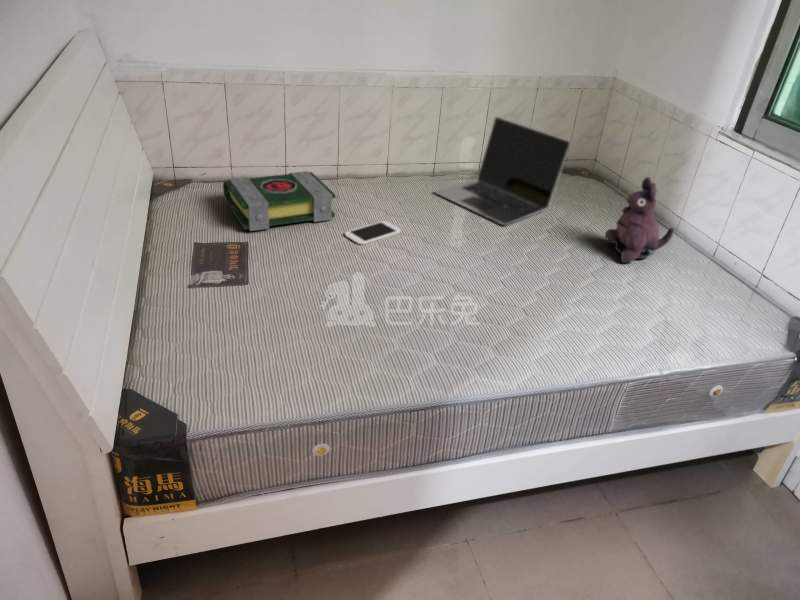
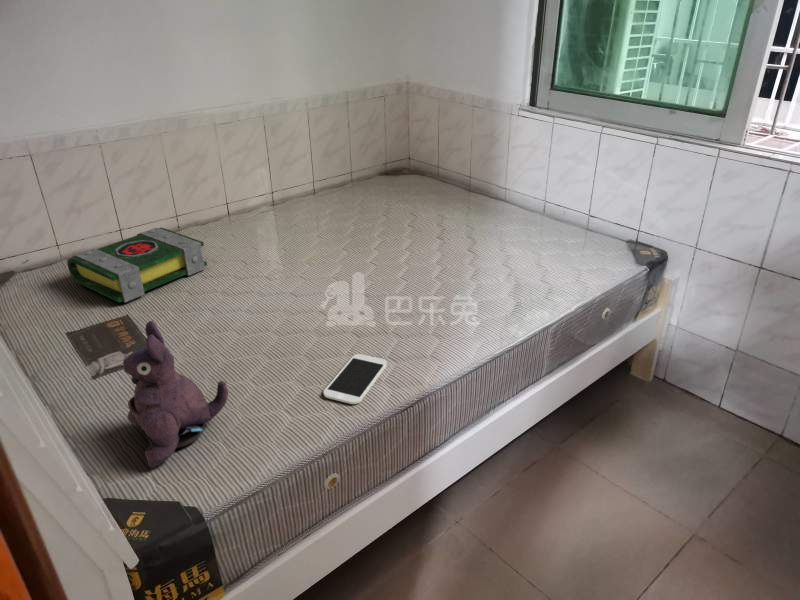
laptop: present [436,117,571,225] -> none [288,136,402,231]
plush toy: present [605,177,674,263] -> present [123,321,228,468]
smartphone: present [345,221,400,244] -> present [324,354,387,404]

